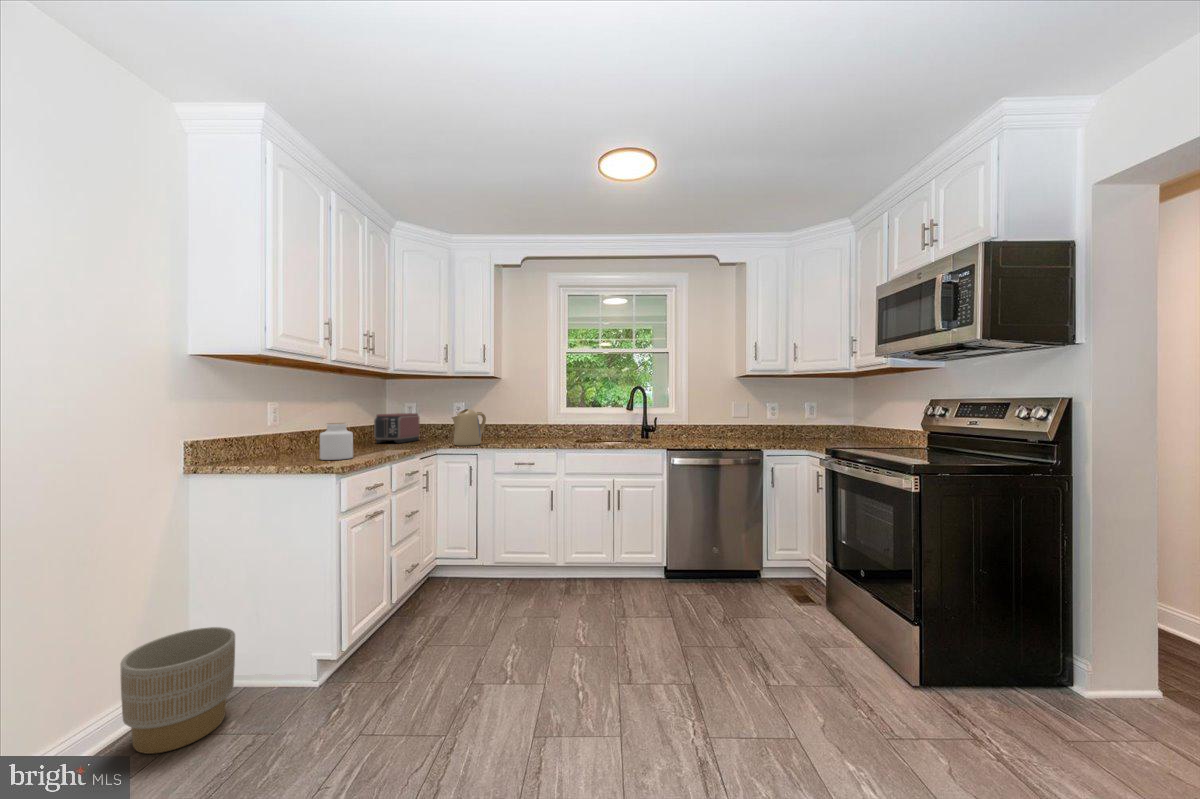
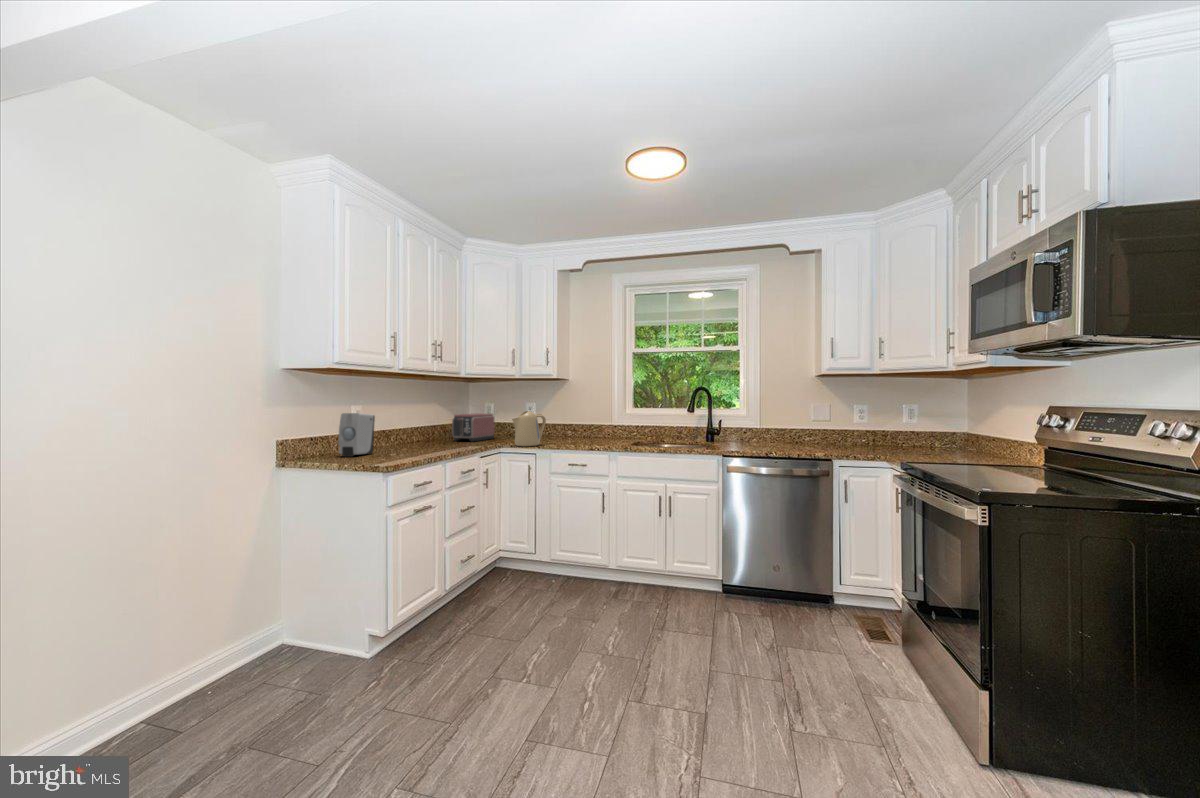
soap dispenser: none [258,410,300,460] -> present [338,413,375,457]
jar: present [320,423,353,460] -> none [384,425,412,458]
planter: present [120,627,235,754] -> none [212,598,300,697]

